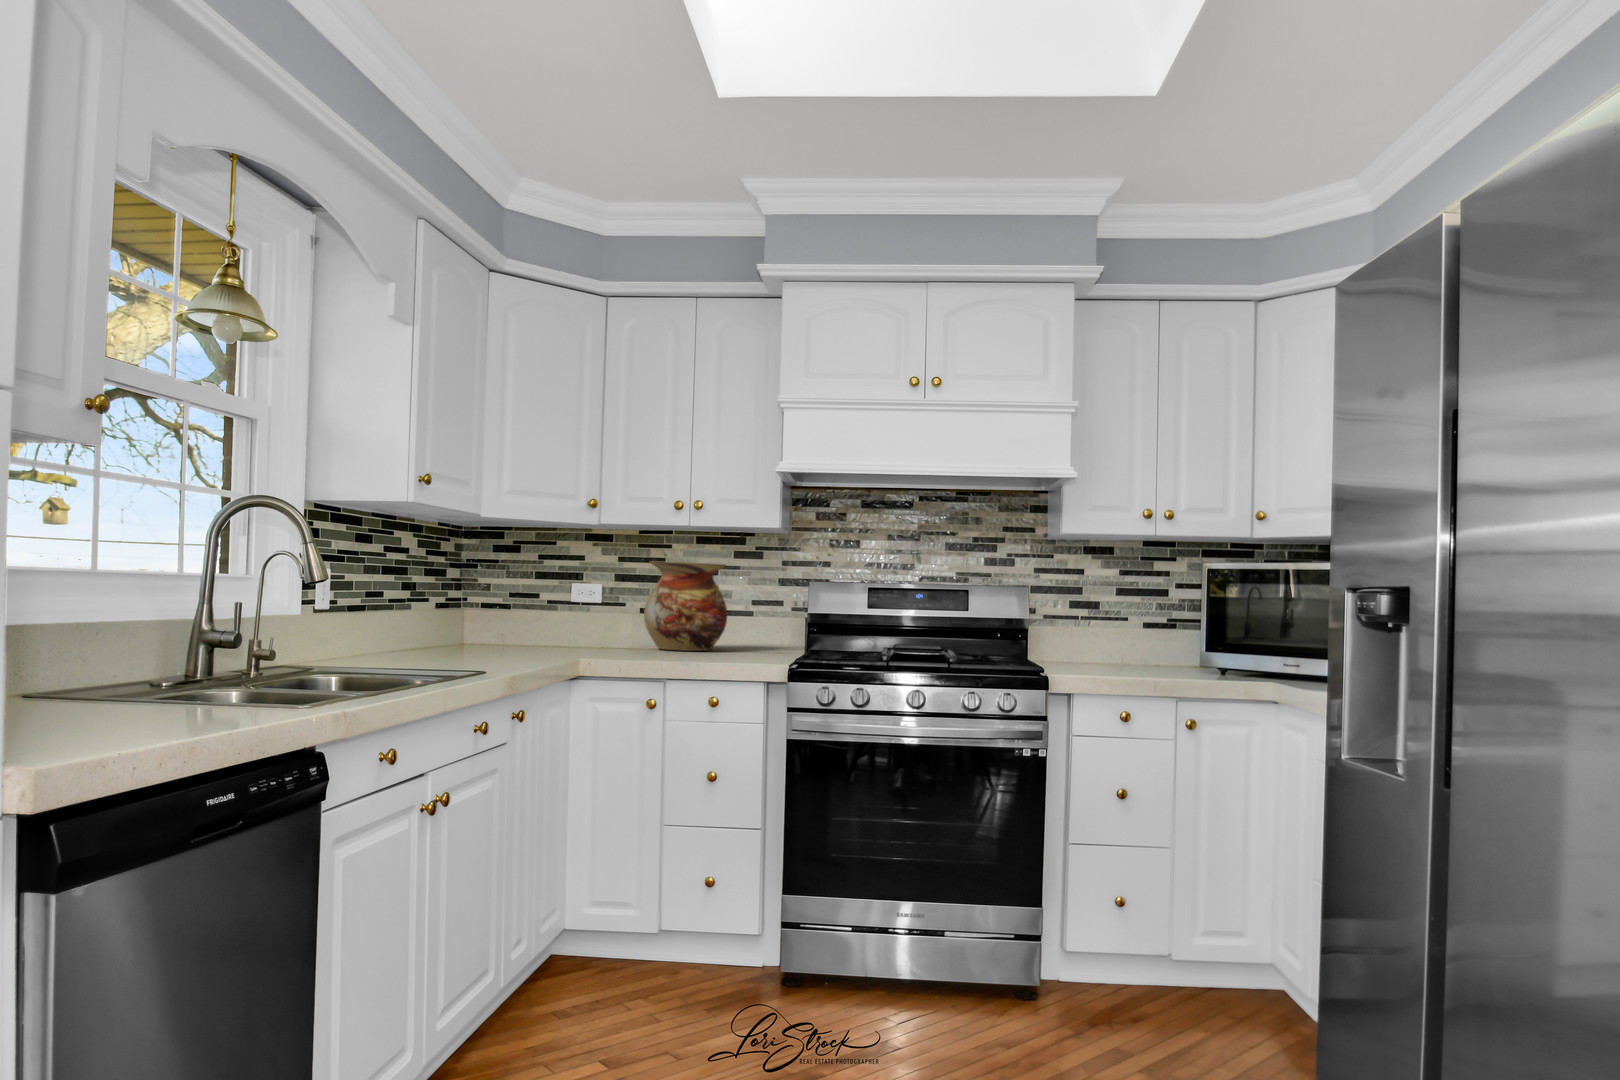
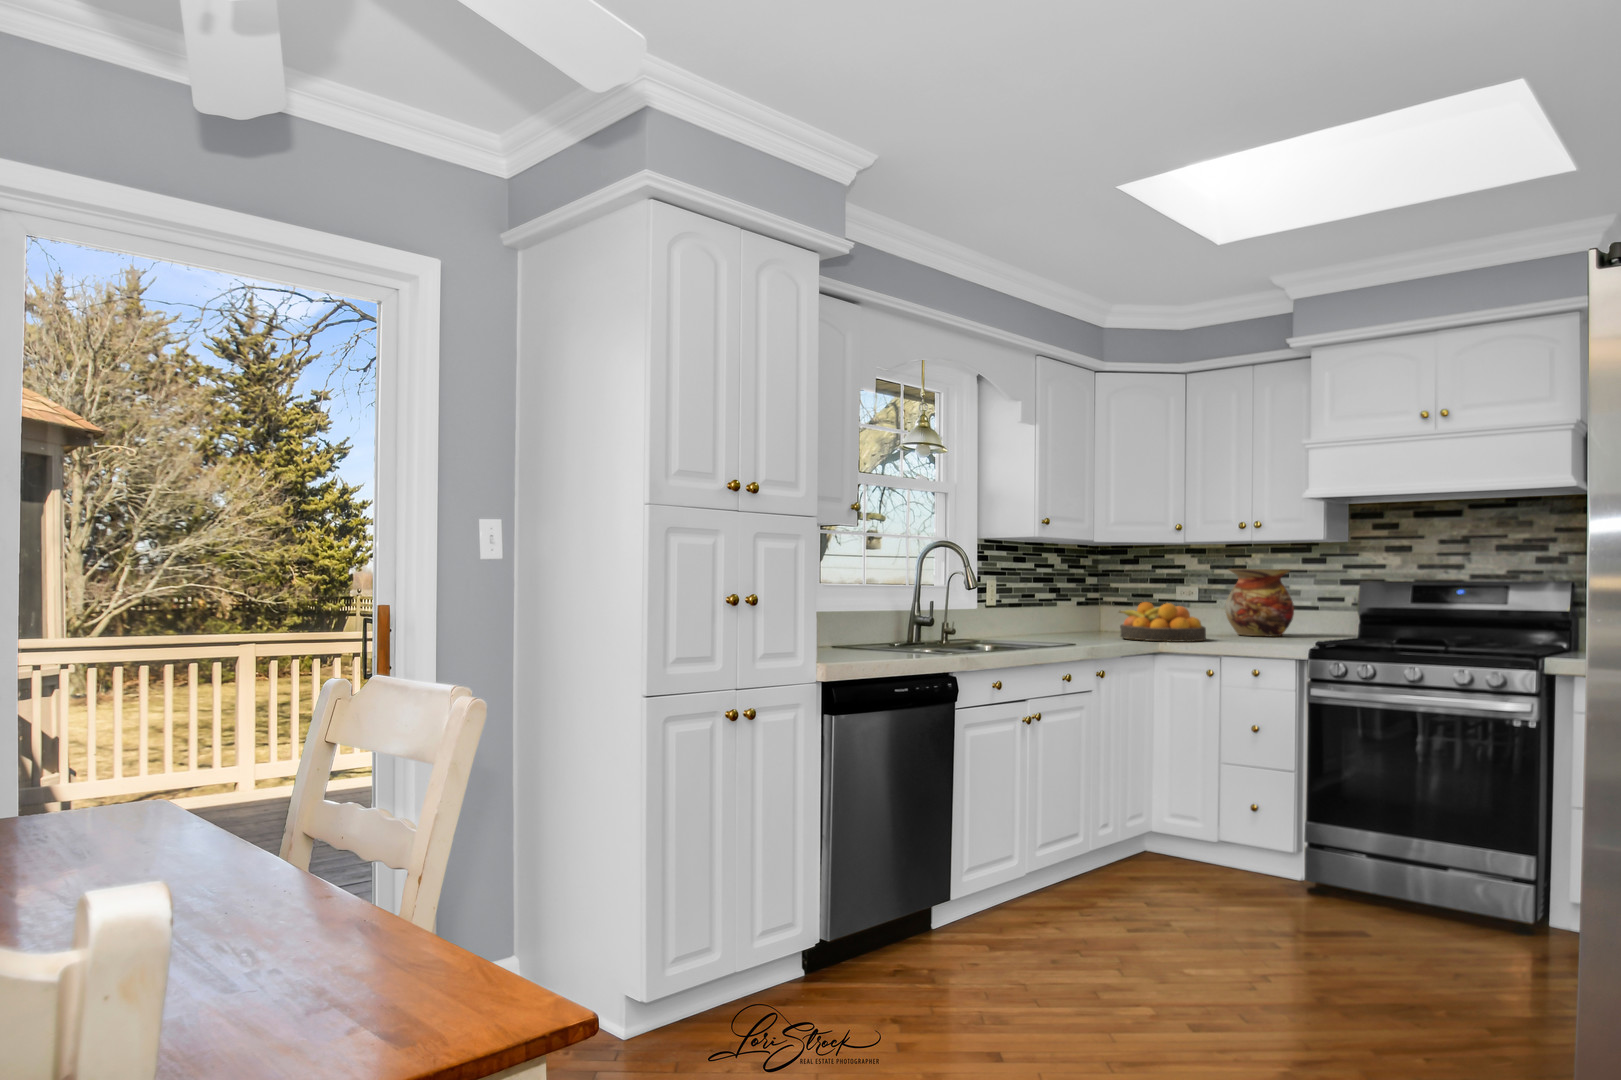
fruit bowl: none [524,605,644,663] -> present [1119,602,1206,642]

